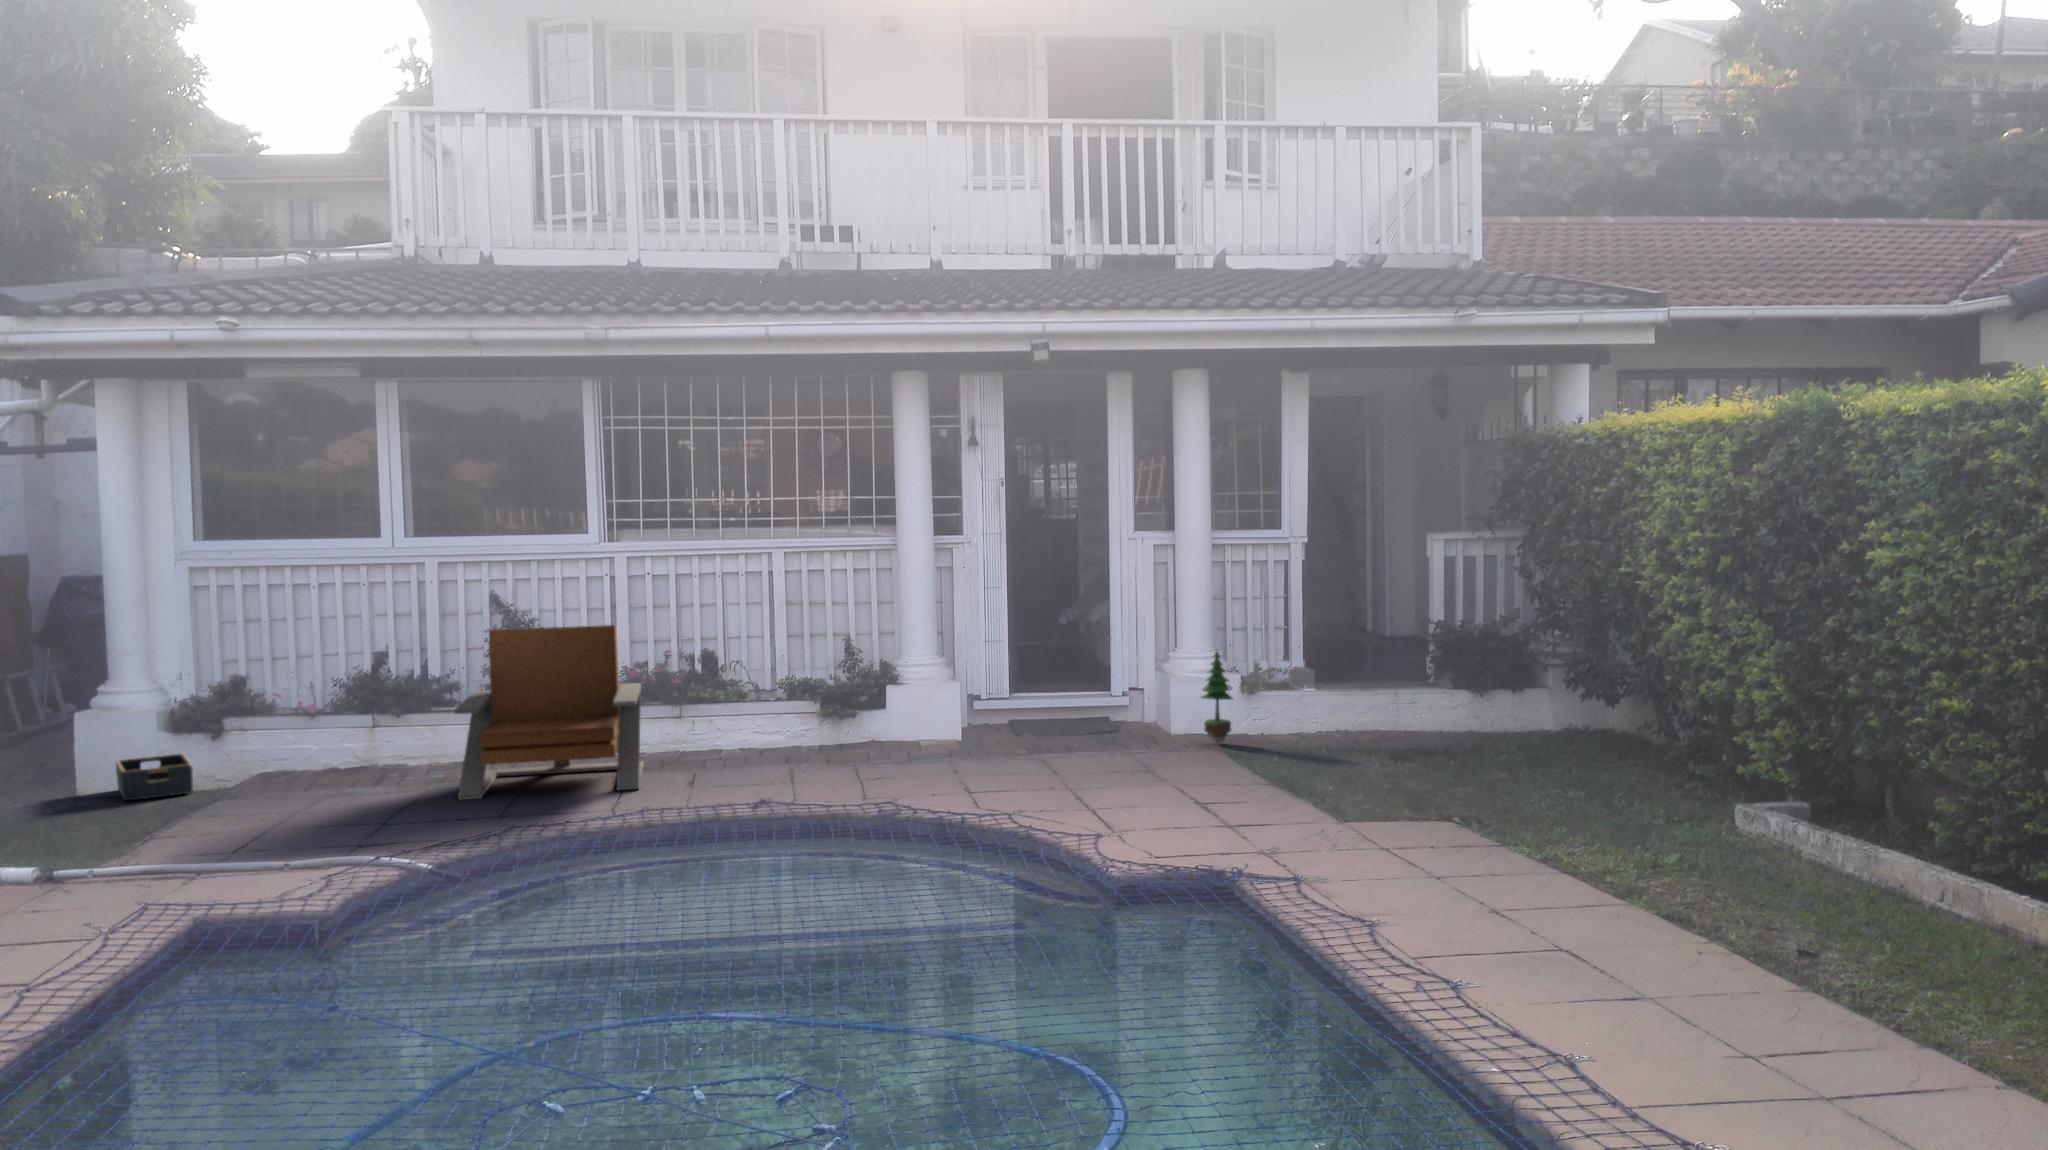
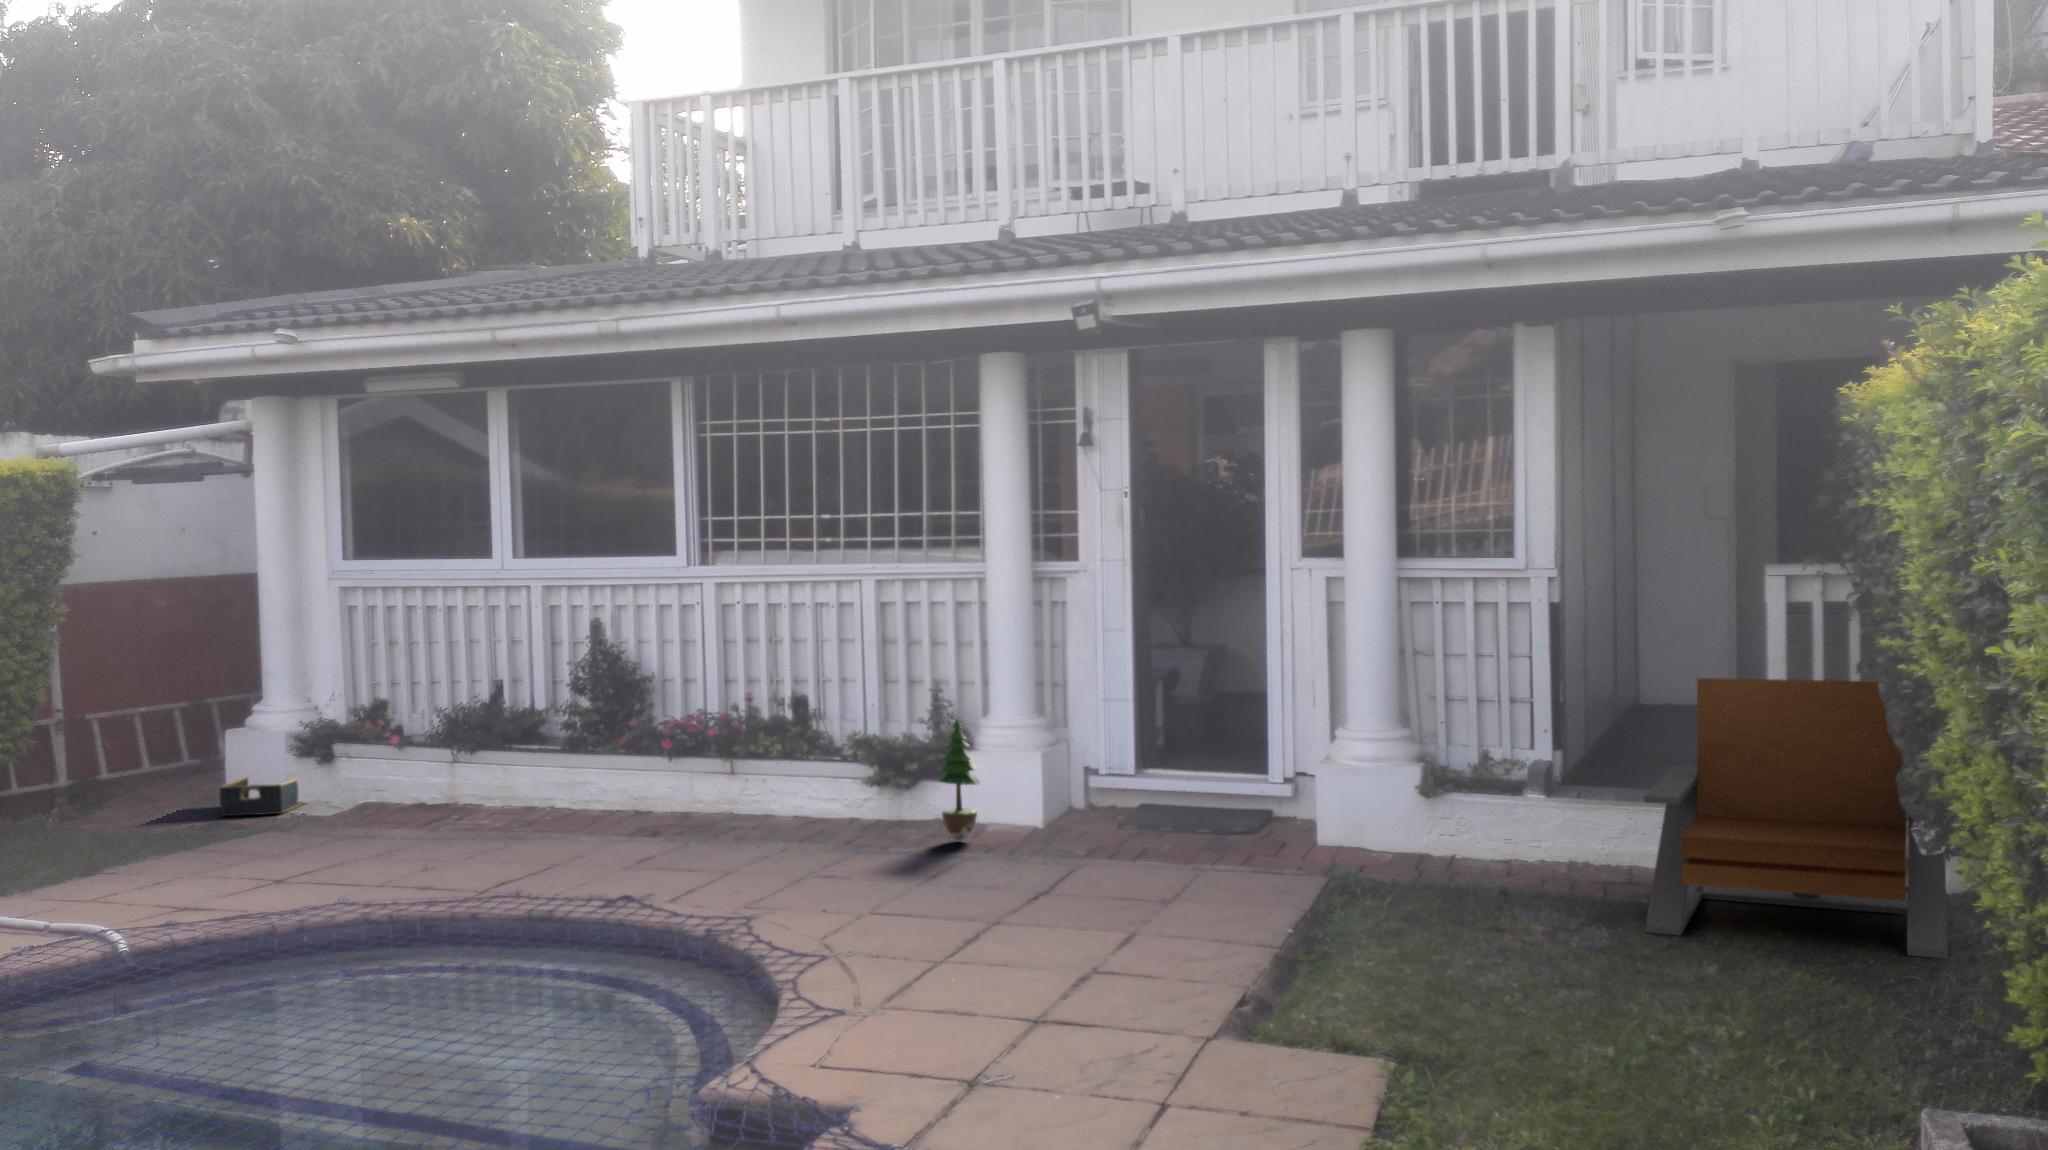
lounge chair: present [454,625,644,800] -> present [1643,678,1948,959]
potted tree: present [1201,651,1232,743] -> present [937,719,980,841]

